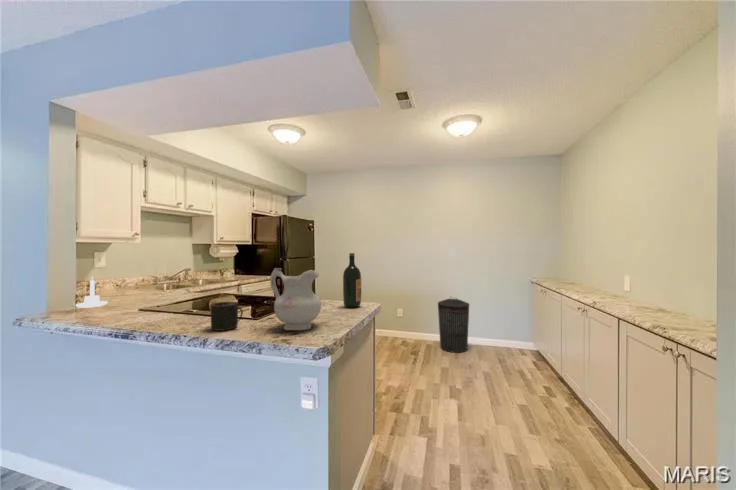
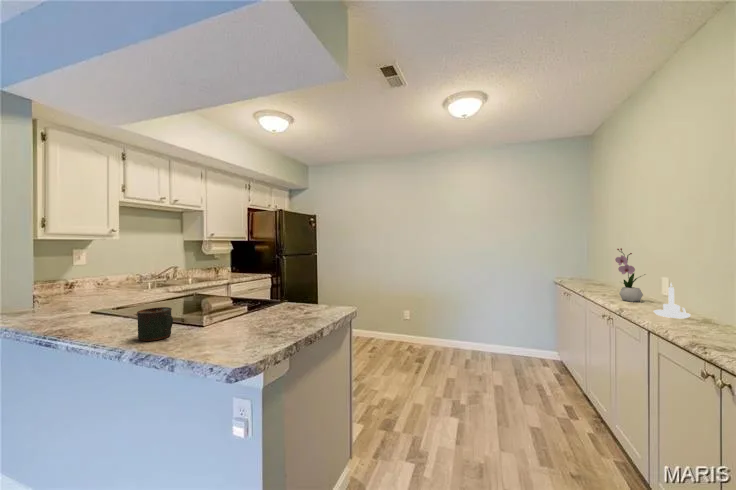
flower arrangement: none [585,252,610,296] -> present [615,248,643,302]
wine bottle: present [343,253,361,308] -> none [309,251,330,314]
ceramic pitcher: present [270,268,321,330] -> none [205,269,264,343]
candle holder: present [76,276,108,308] -> present [654,283,690,318]
trash can: present [438,298,469,353] -> none [448,298,484,362]

